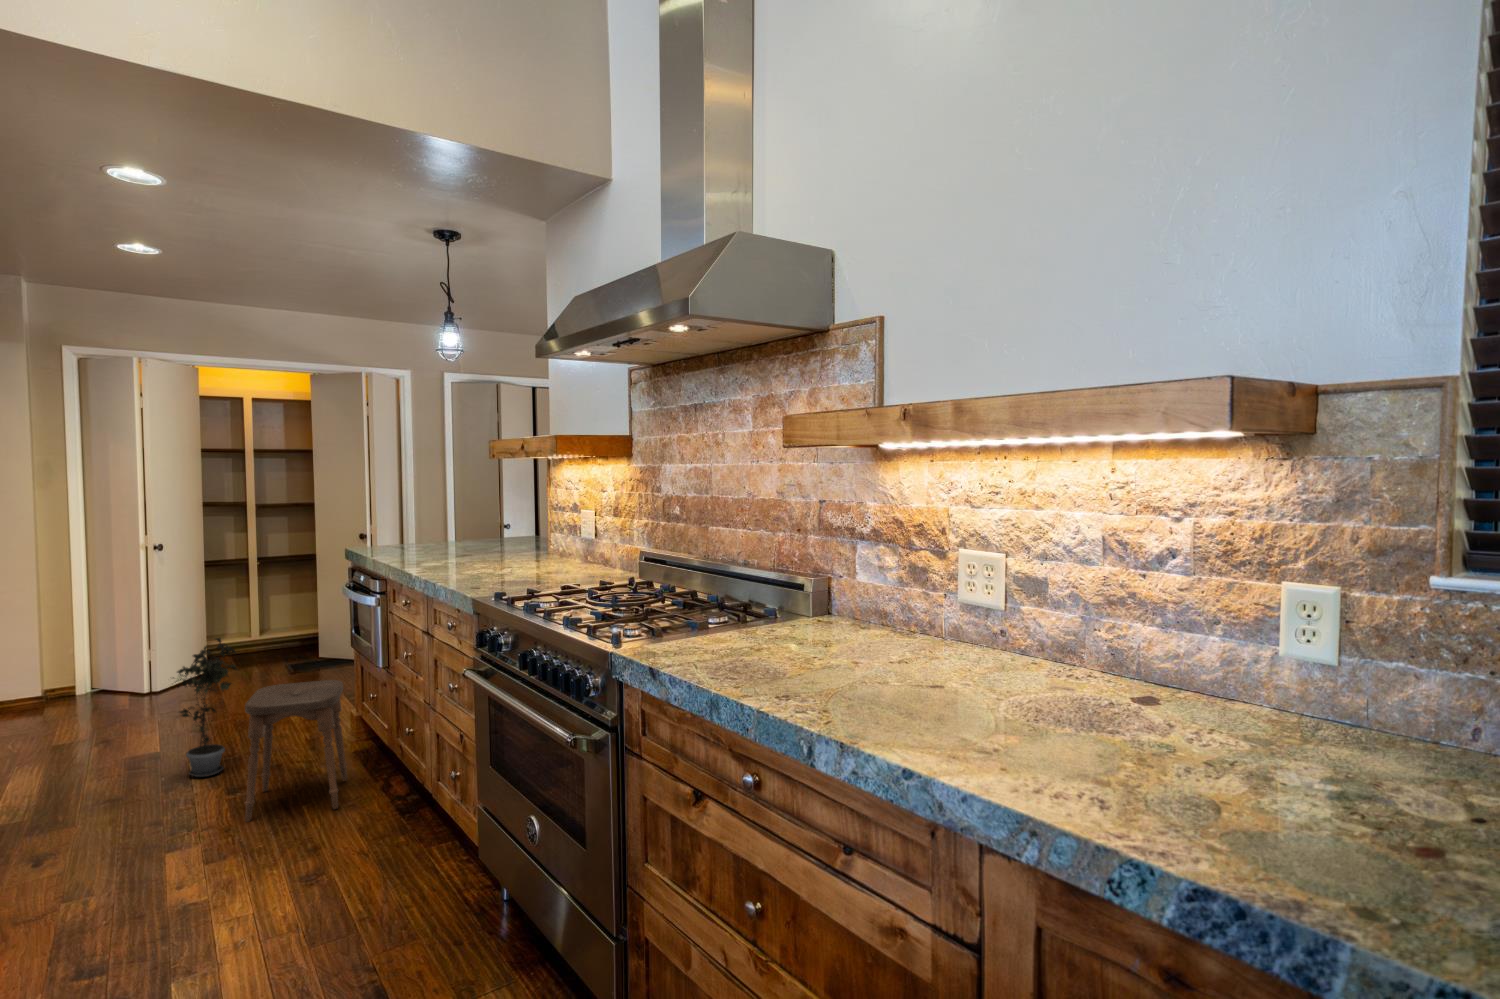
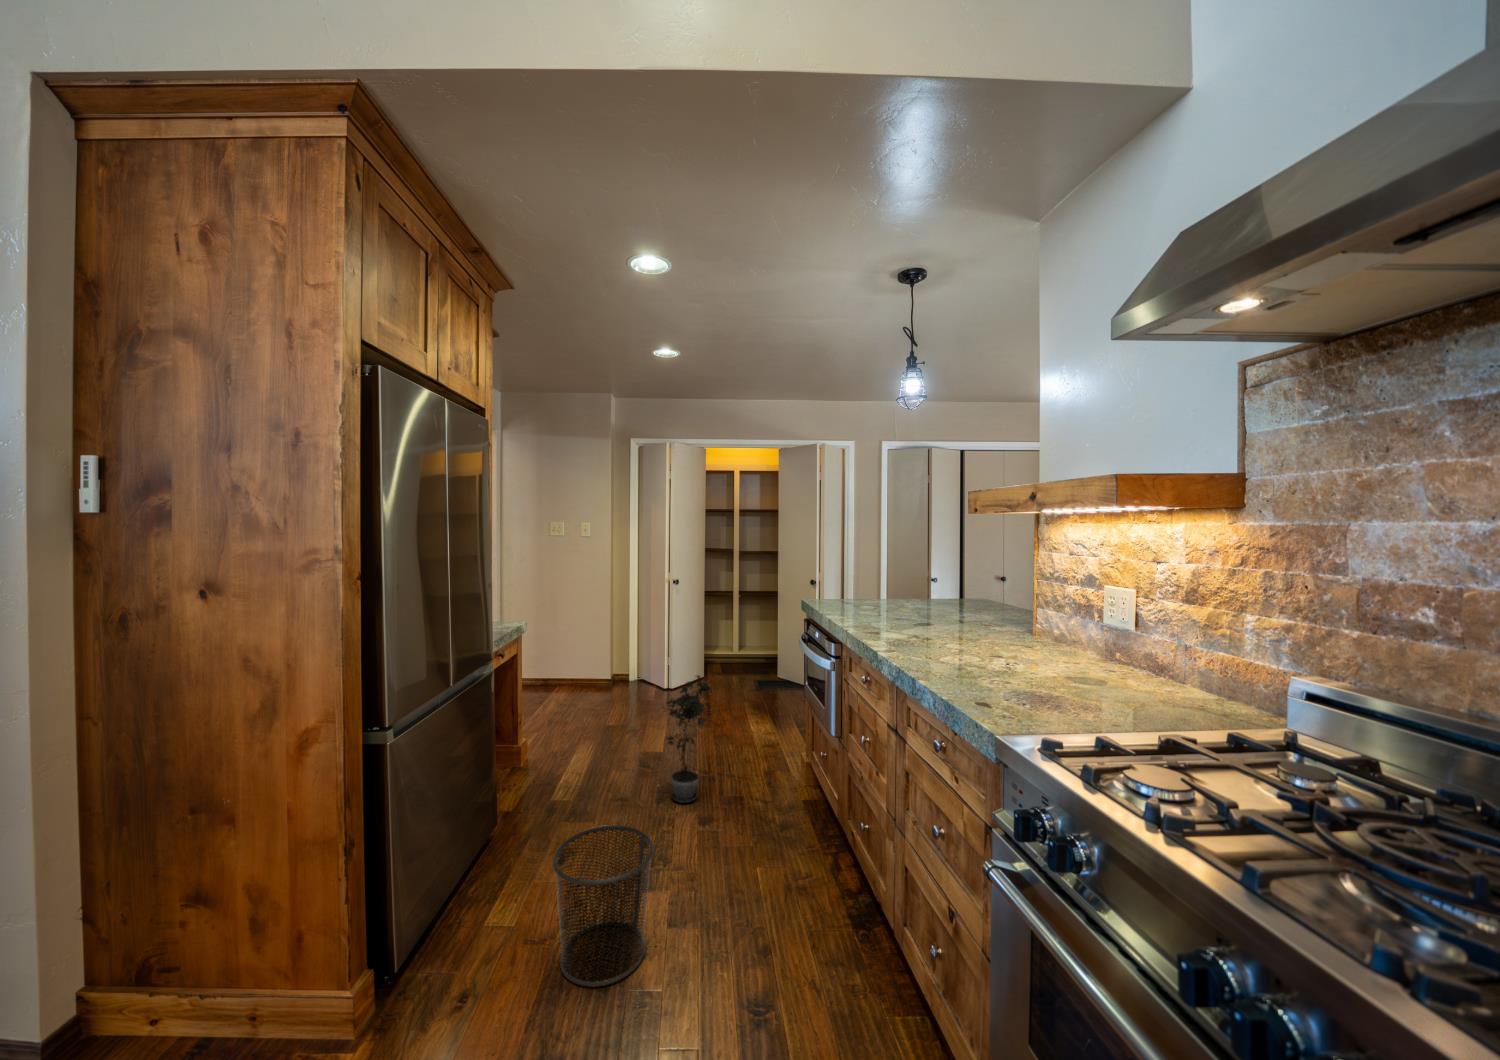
stool: present [245,680,347,822] -> none [705,737,799,899]
waste bin: none [75,766,193,901] -> present [552,825,654,987]

